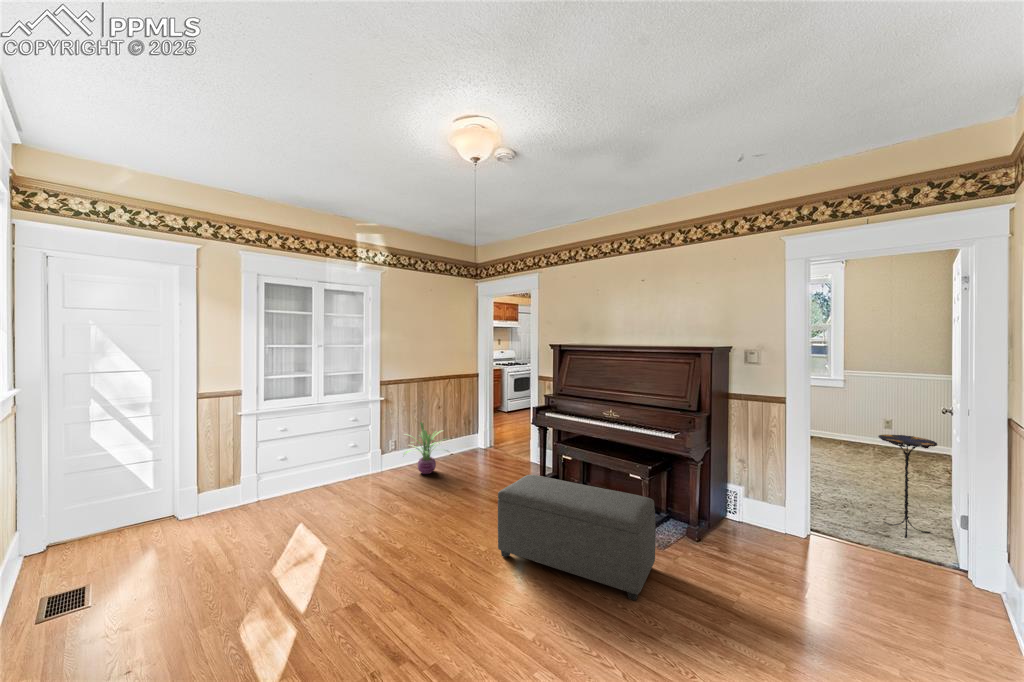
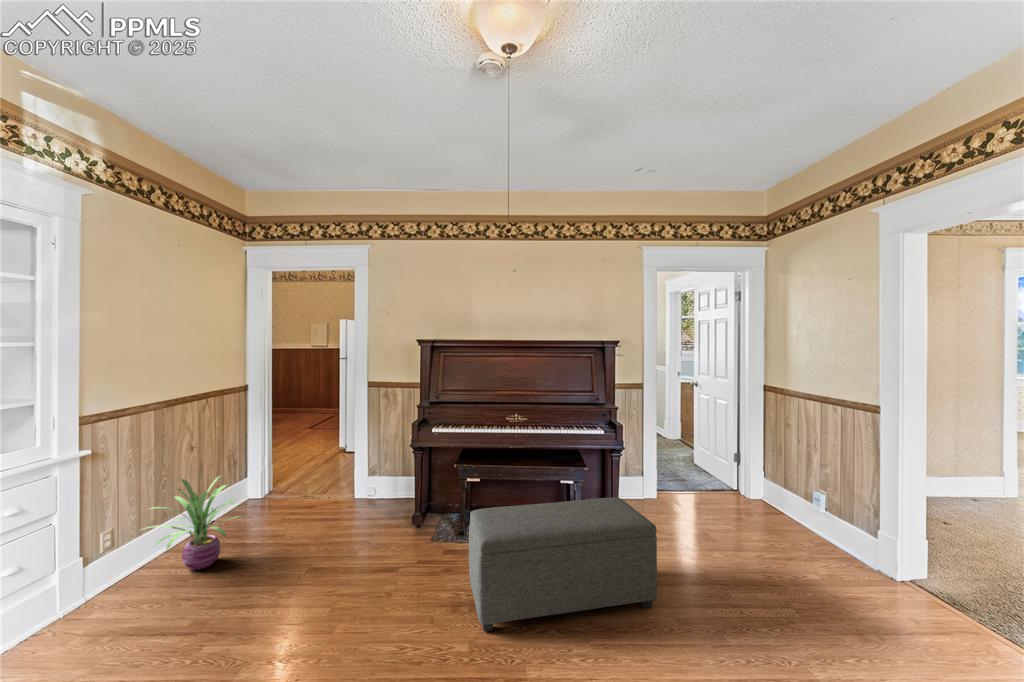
side table: present [878,435,937,538] -> none [676,406,710,481]

